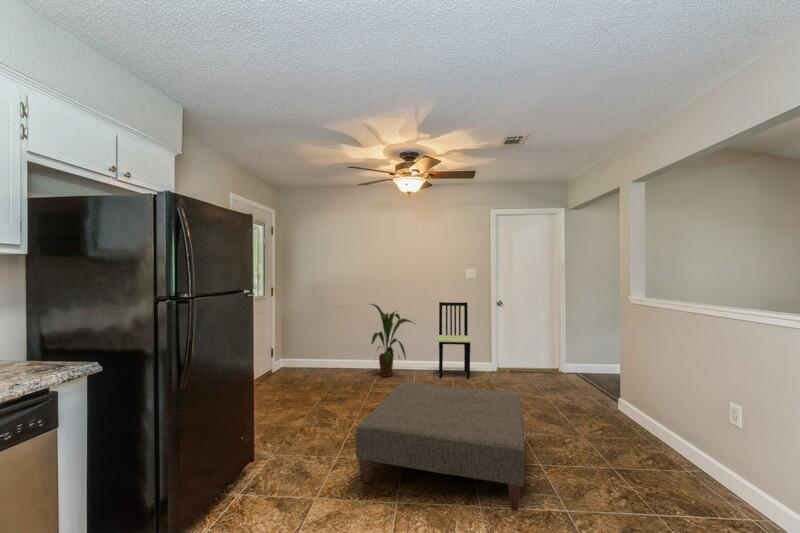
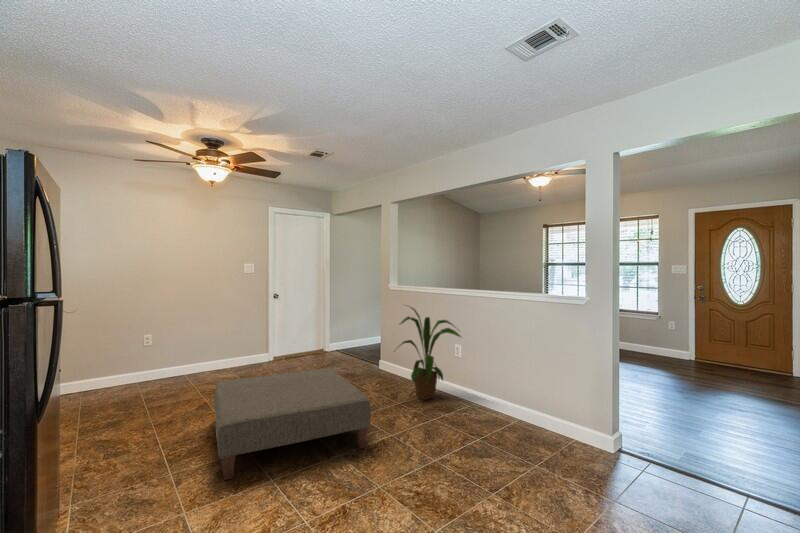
dining chair: present [437,302,473,379] -> none [212,297,256,378]
house plant: present [372,304,413,377] -> present [400,307,461,400]

